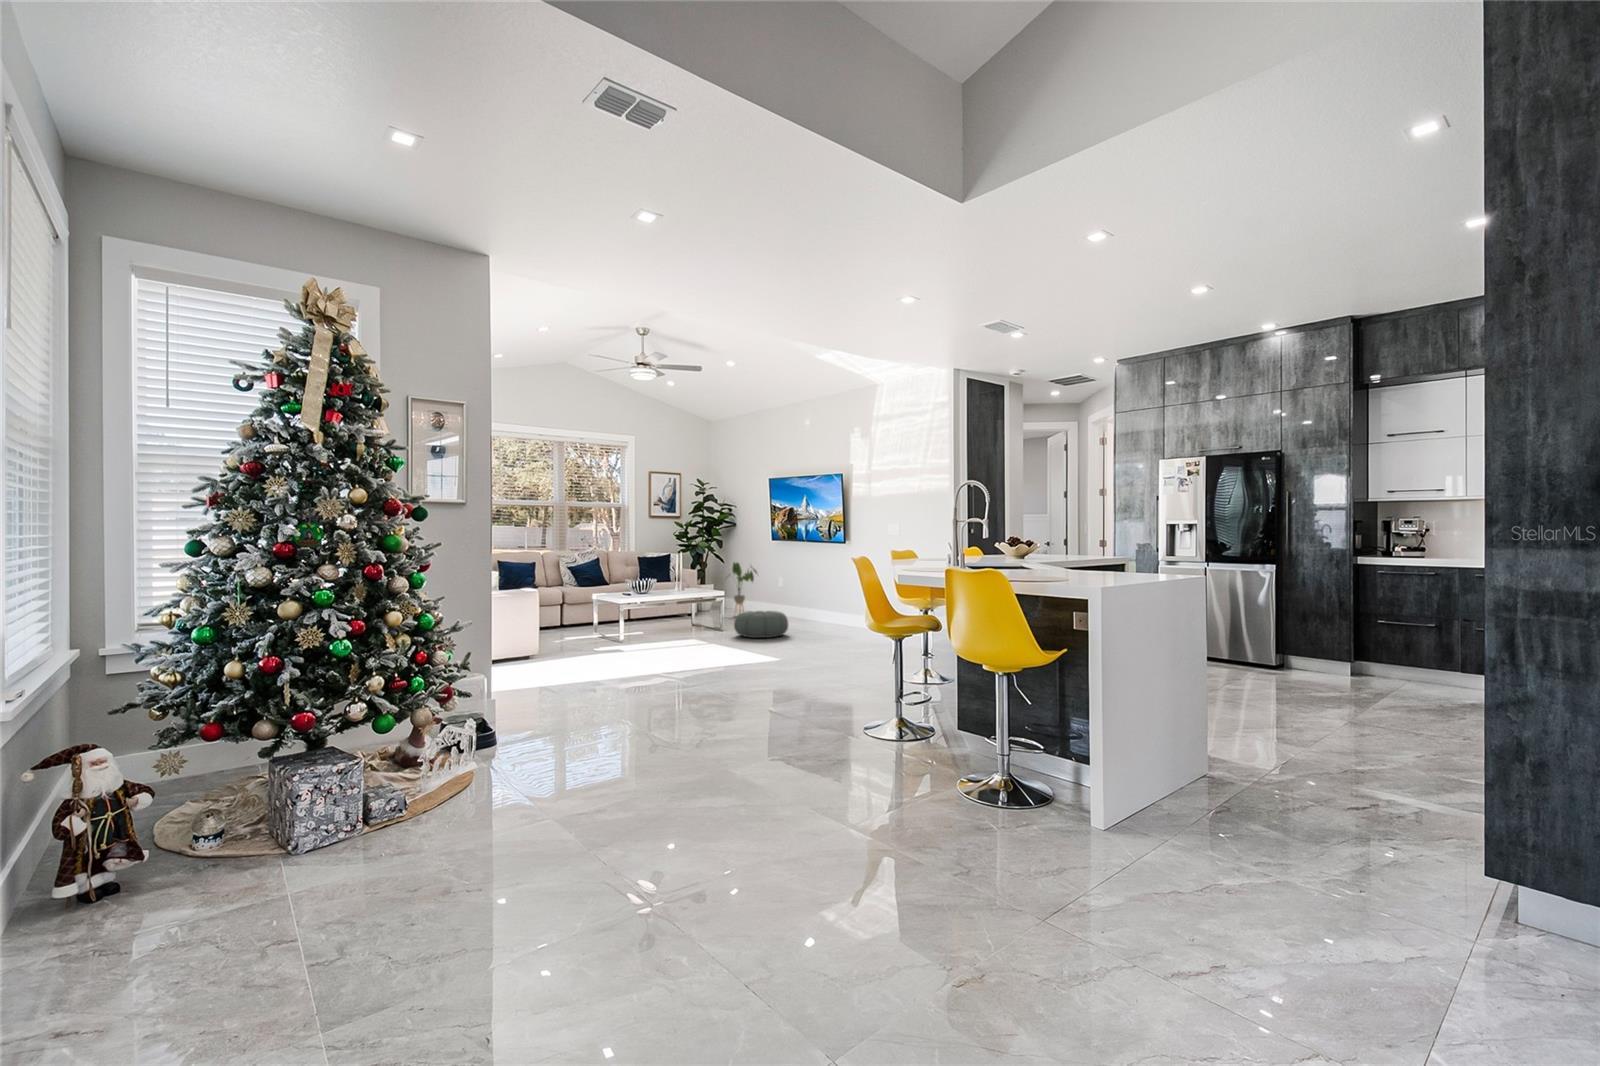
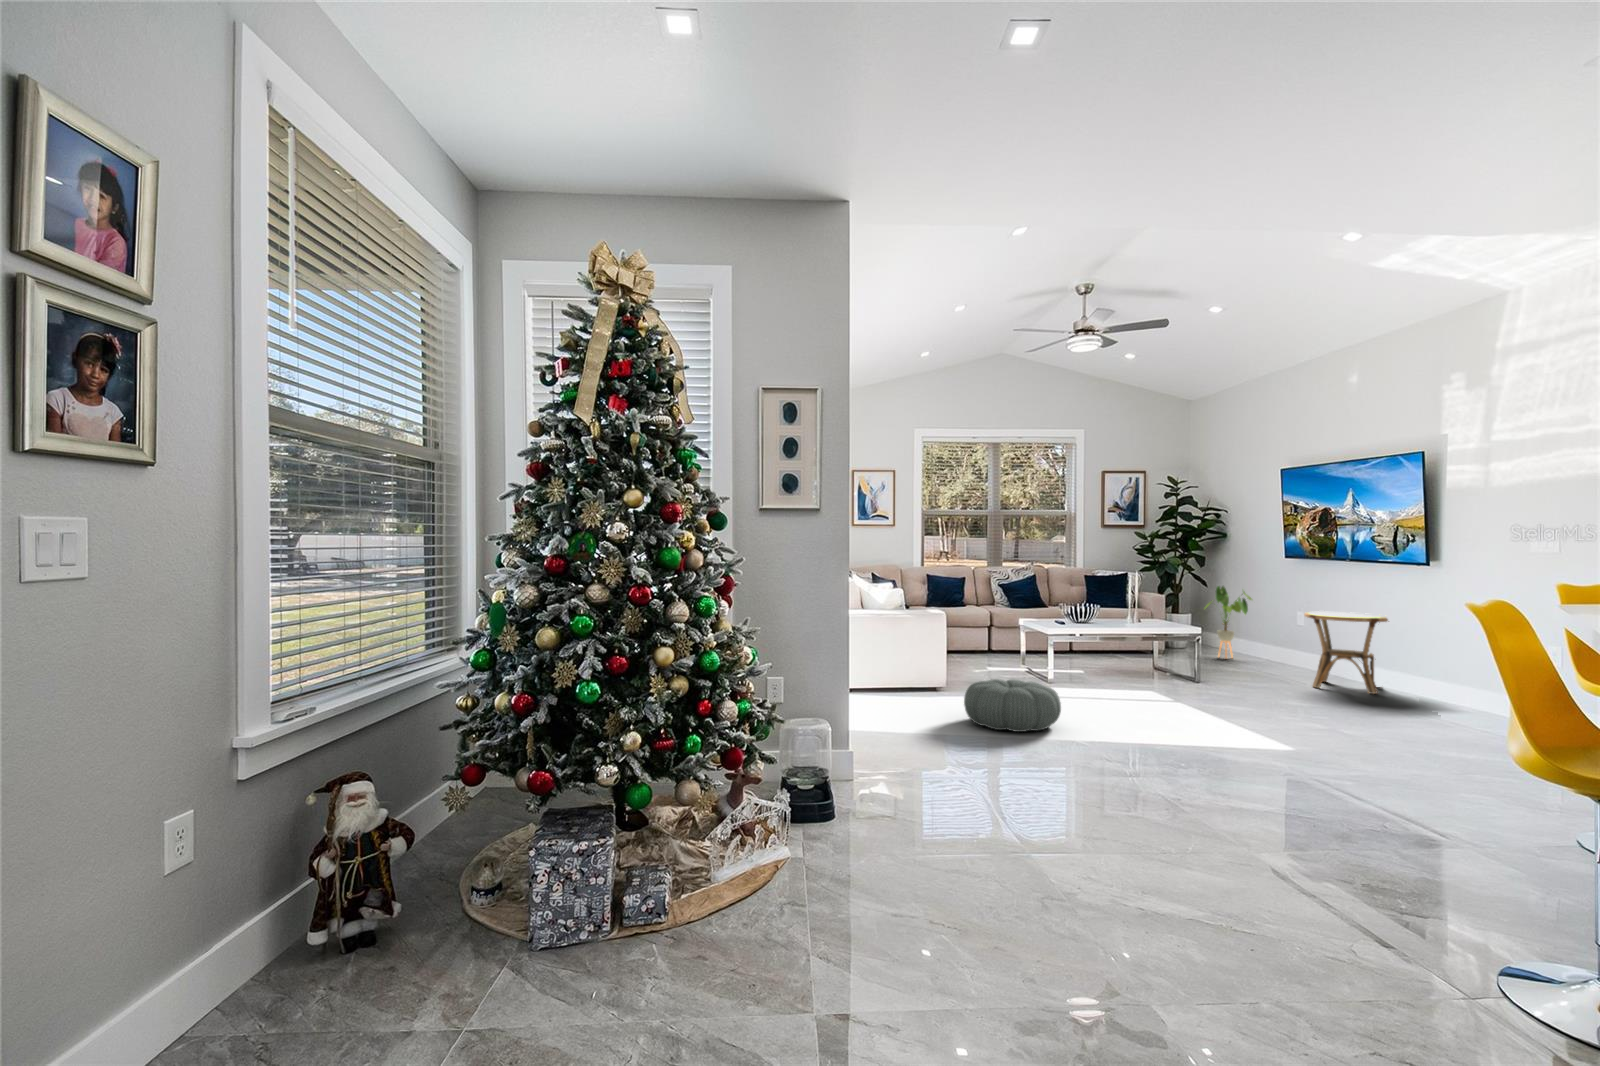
side table: none [790,576,839,629] -> present [1304,611,1388,694]
pouf: present [734,611,788,638] -> present [964,679,1061,732]

